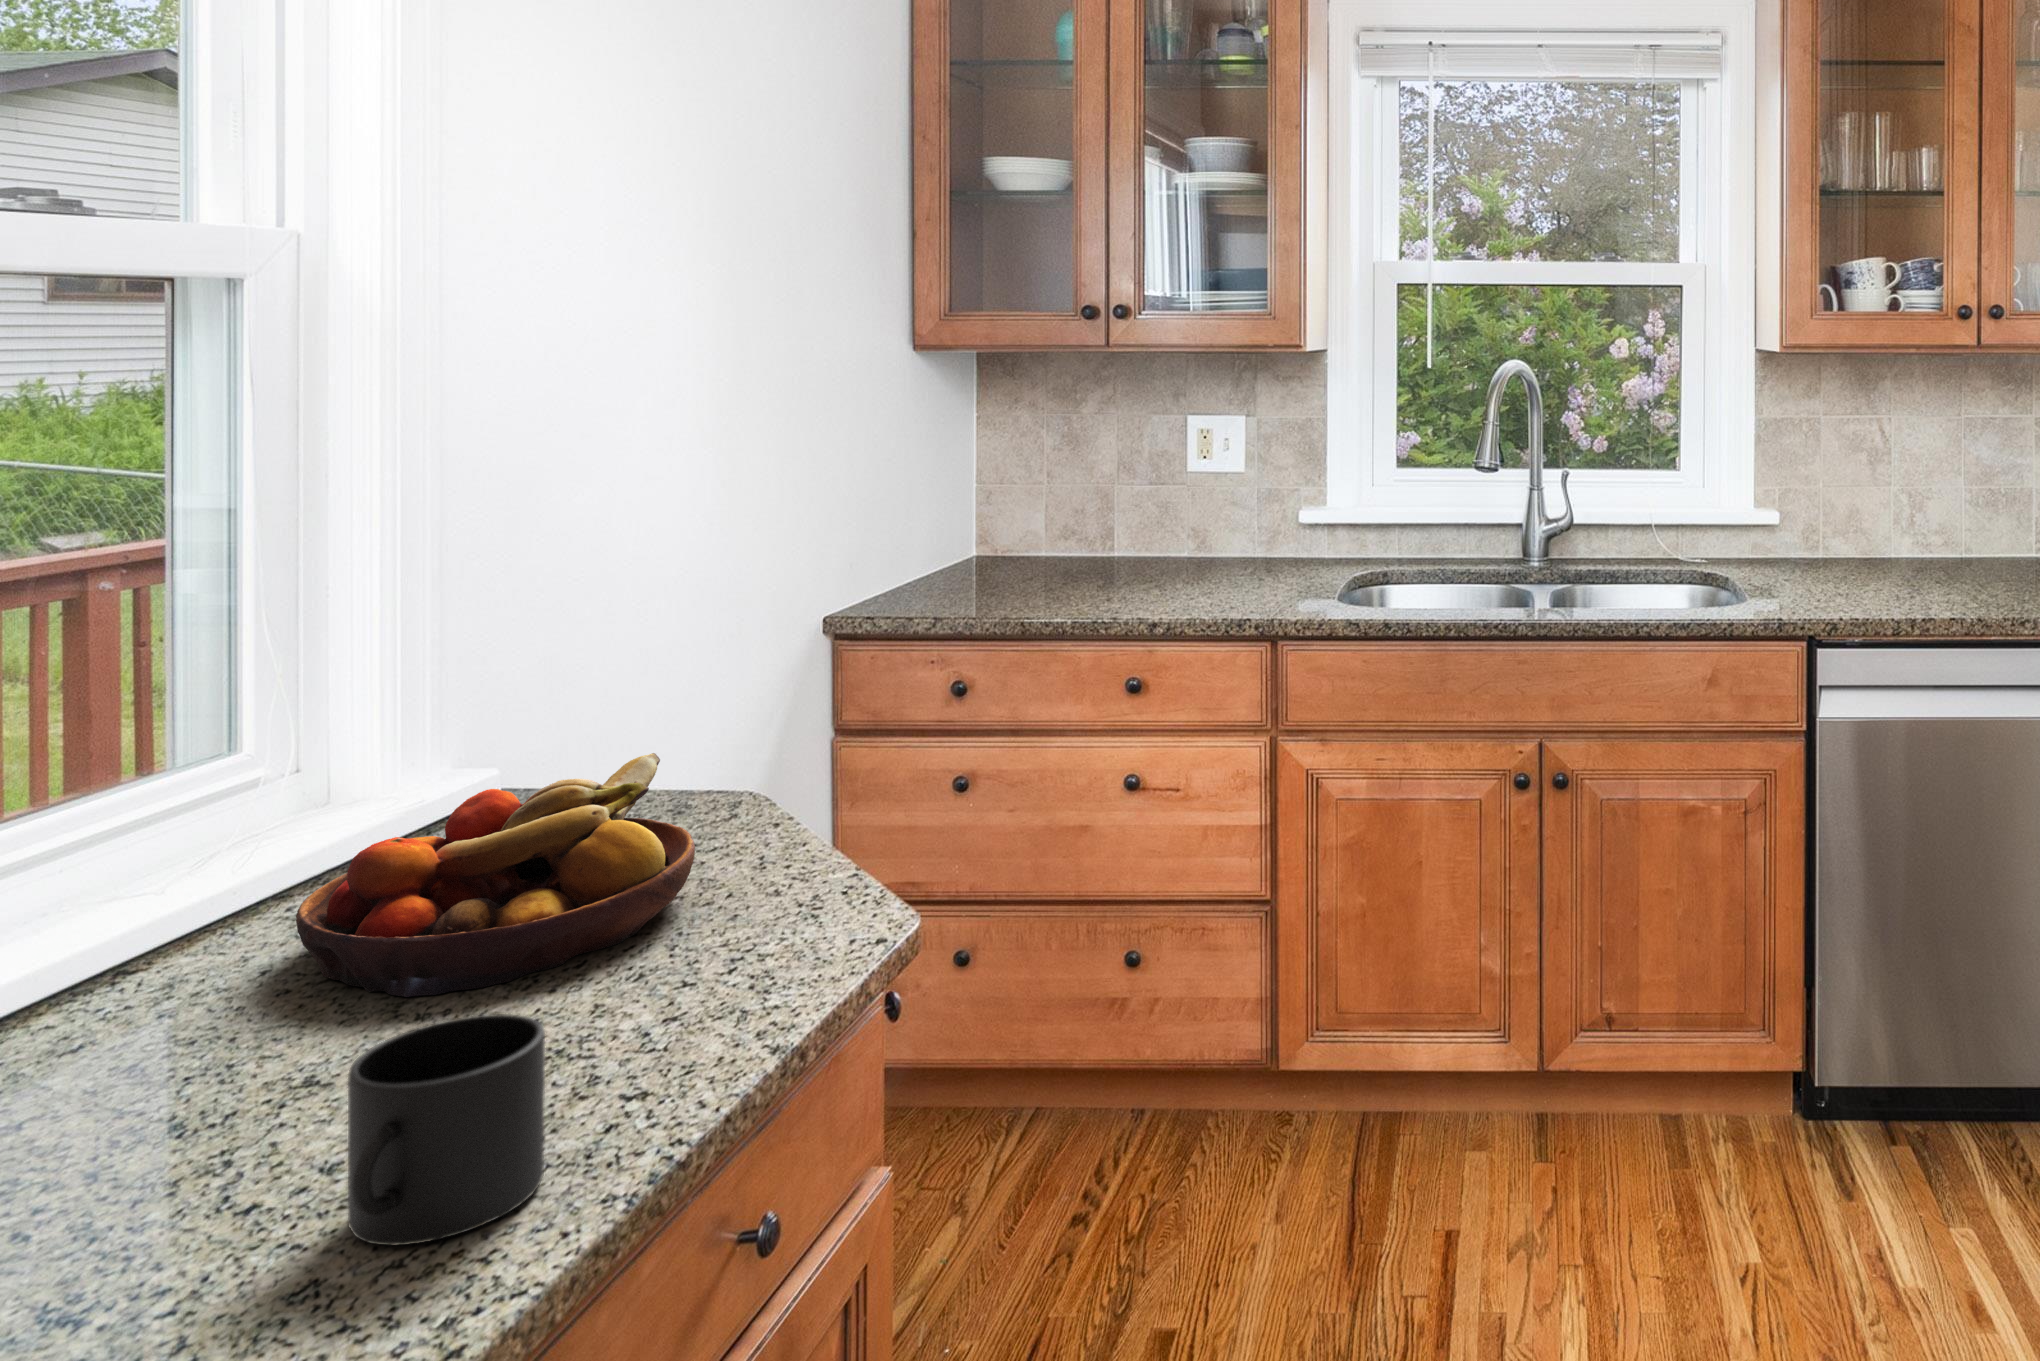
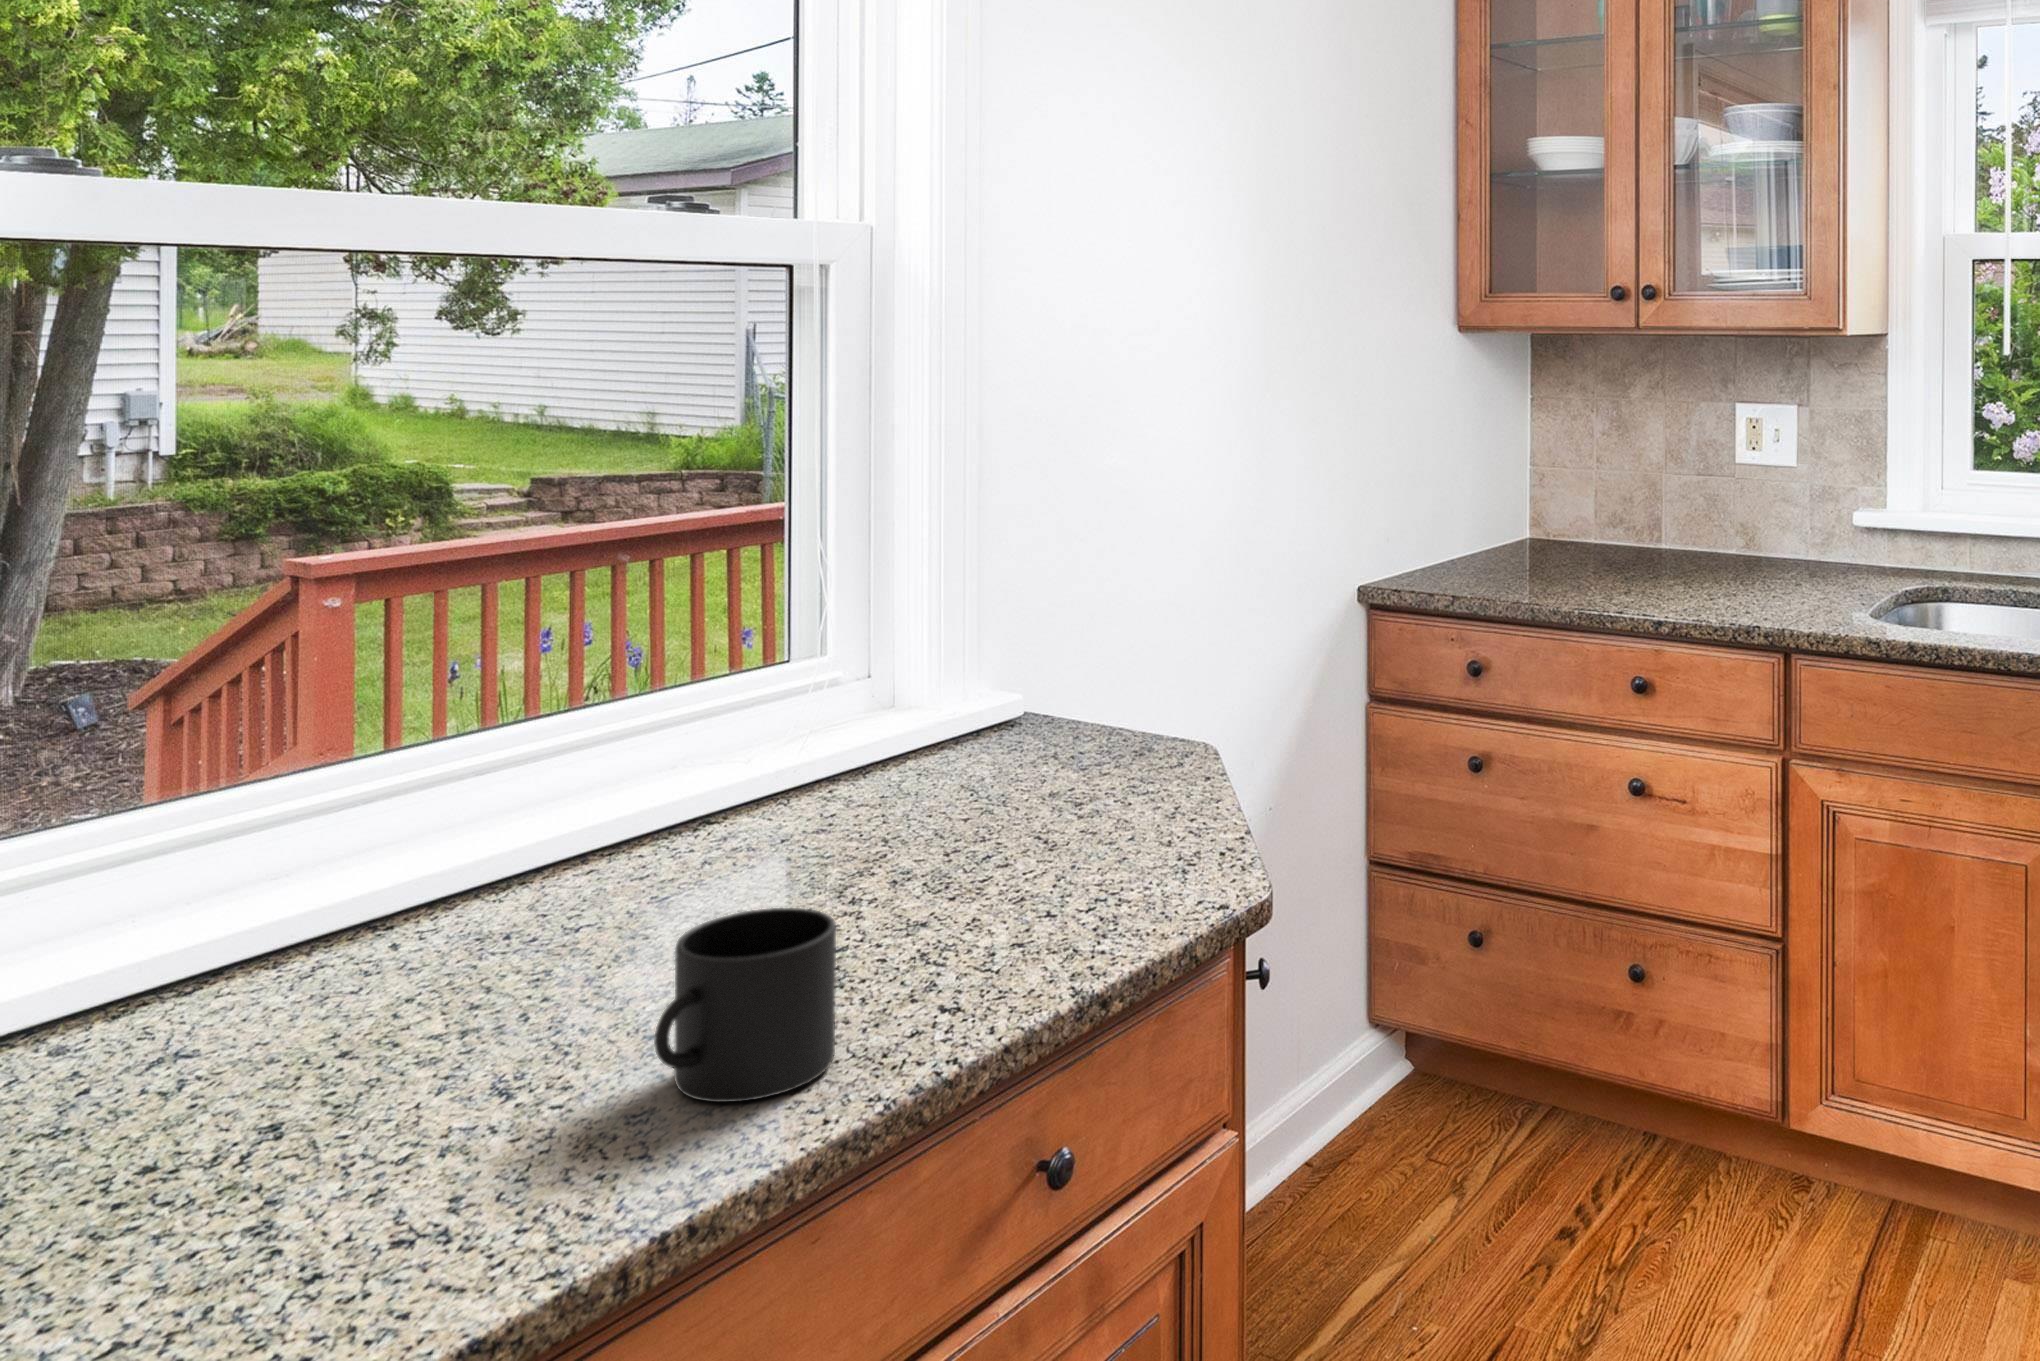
fruit bowl: present [296,753,695,997] -> none [788,697,1108,889]

